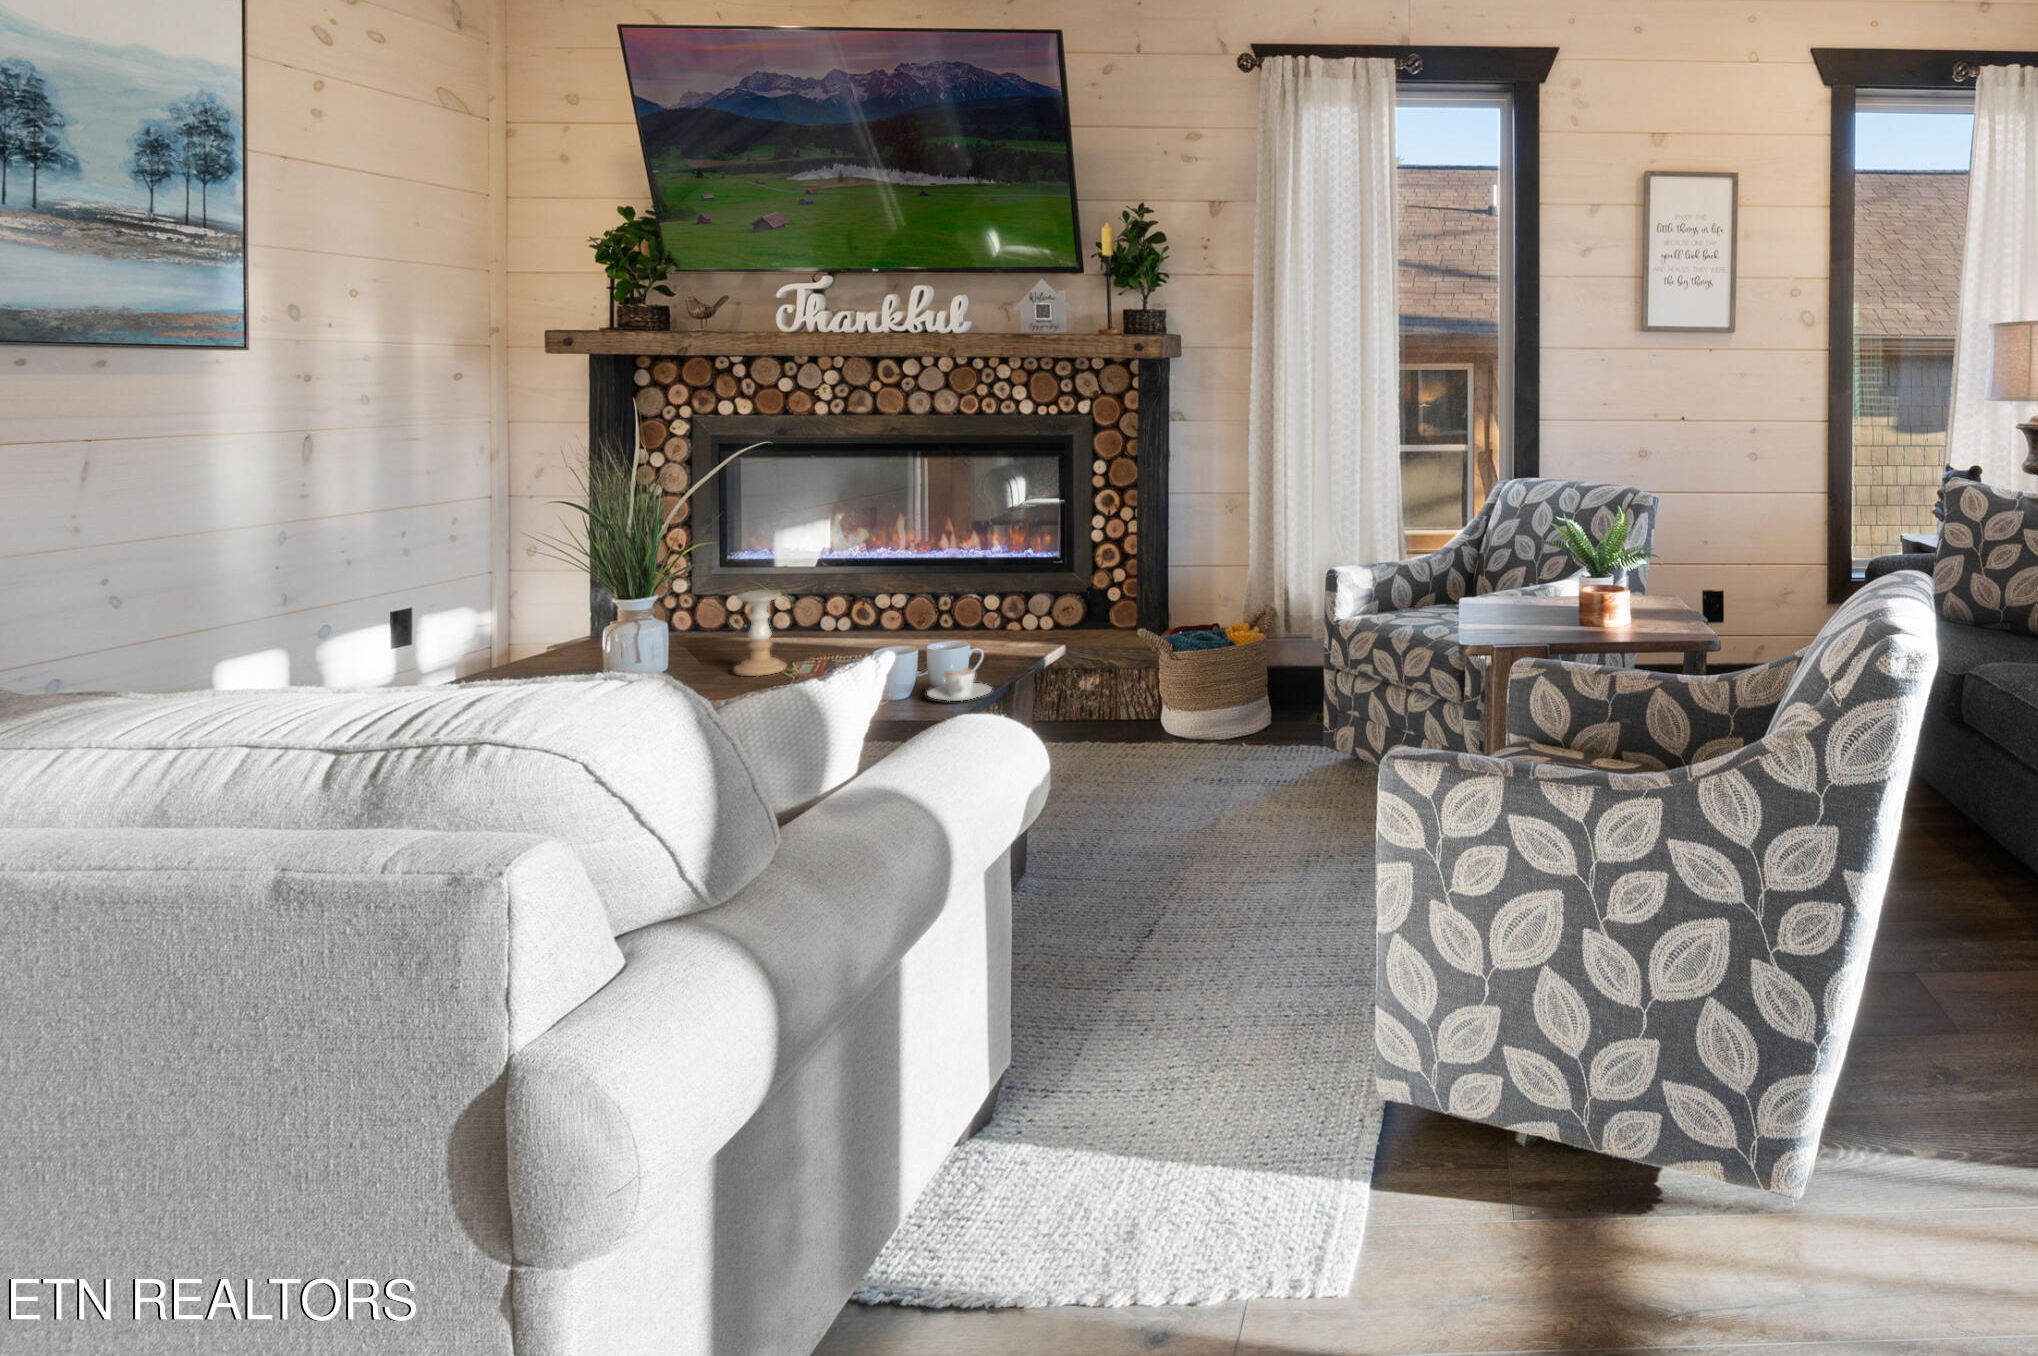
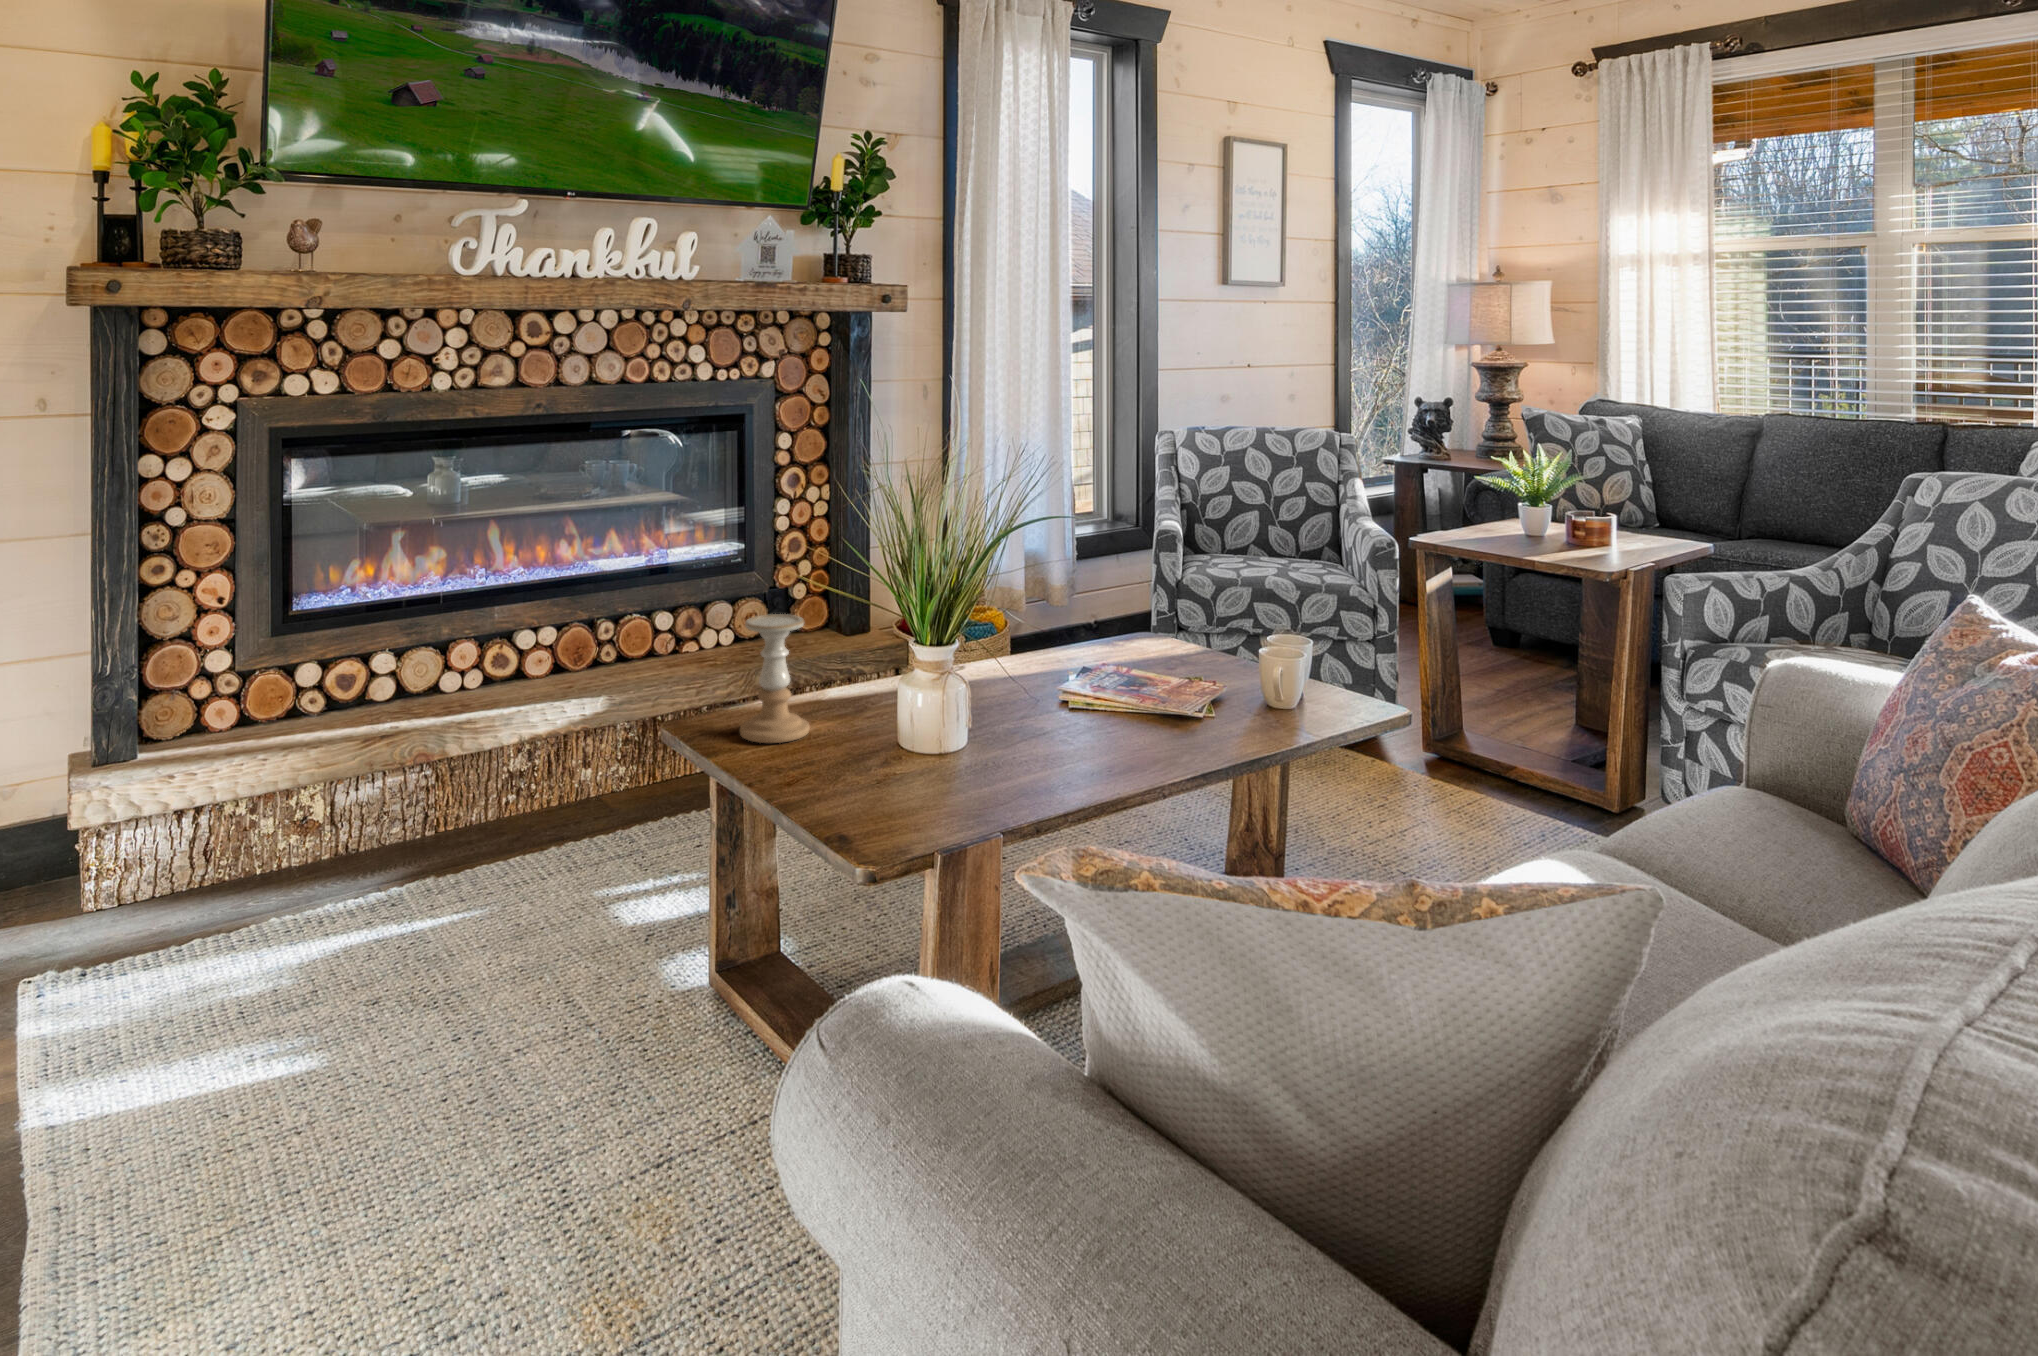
coffee cup: present [927,668,991,701] -> none [1072,676,1152,720]

